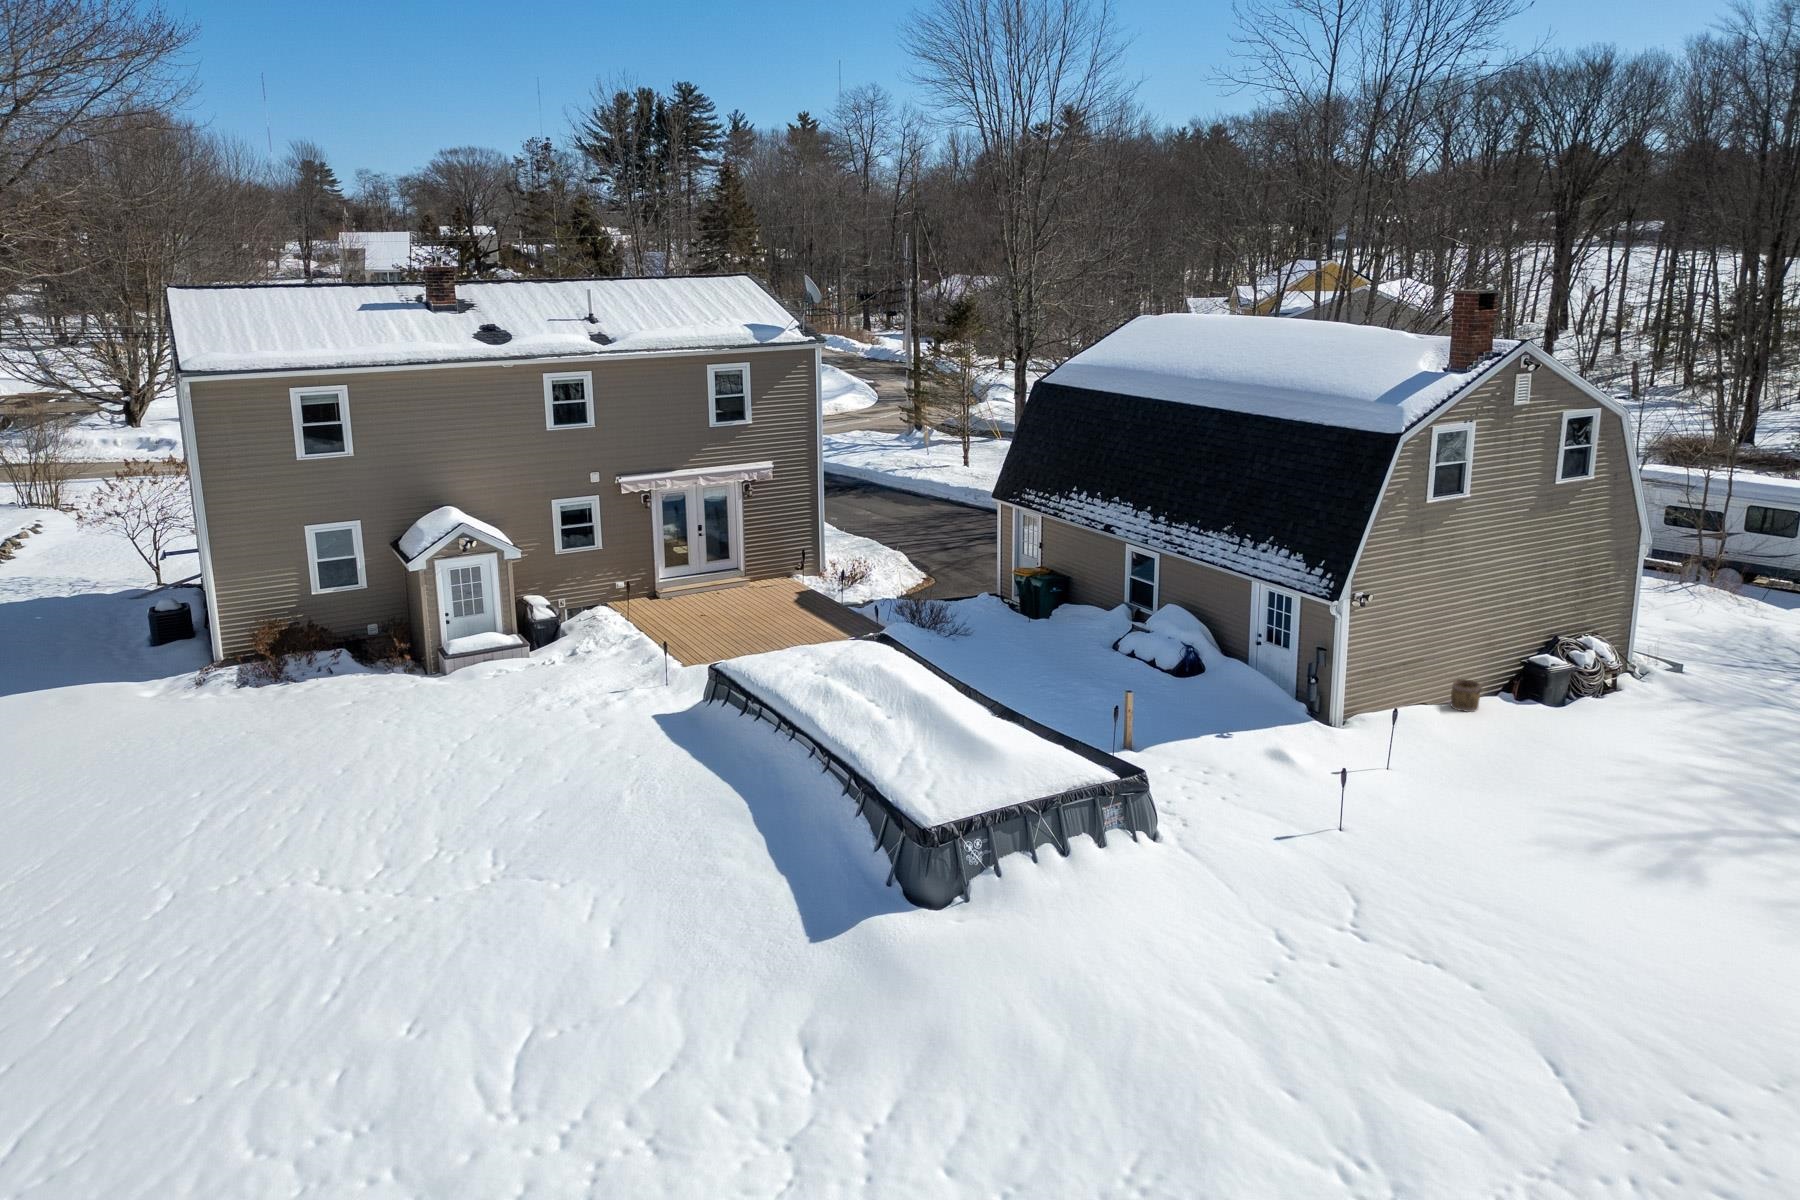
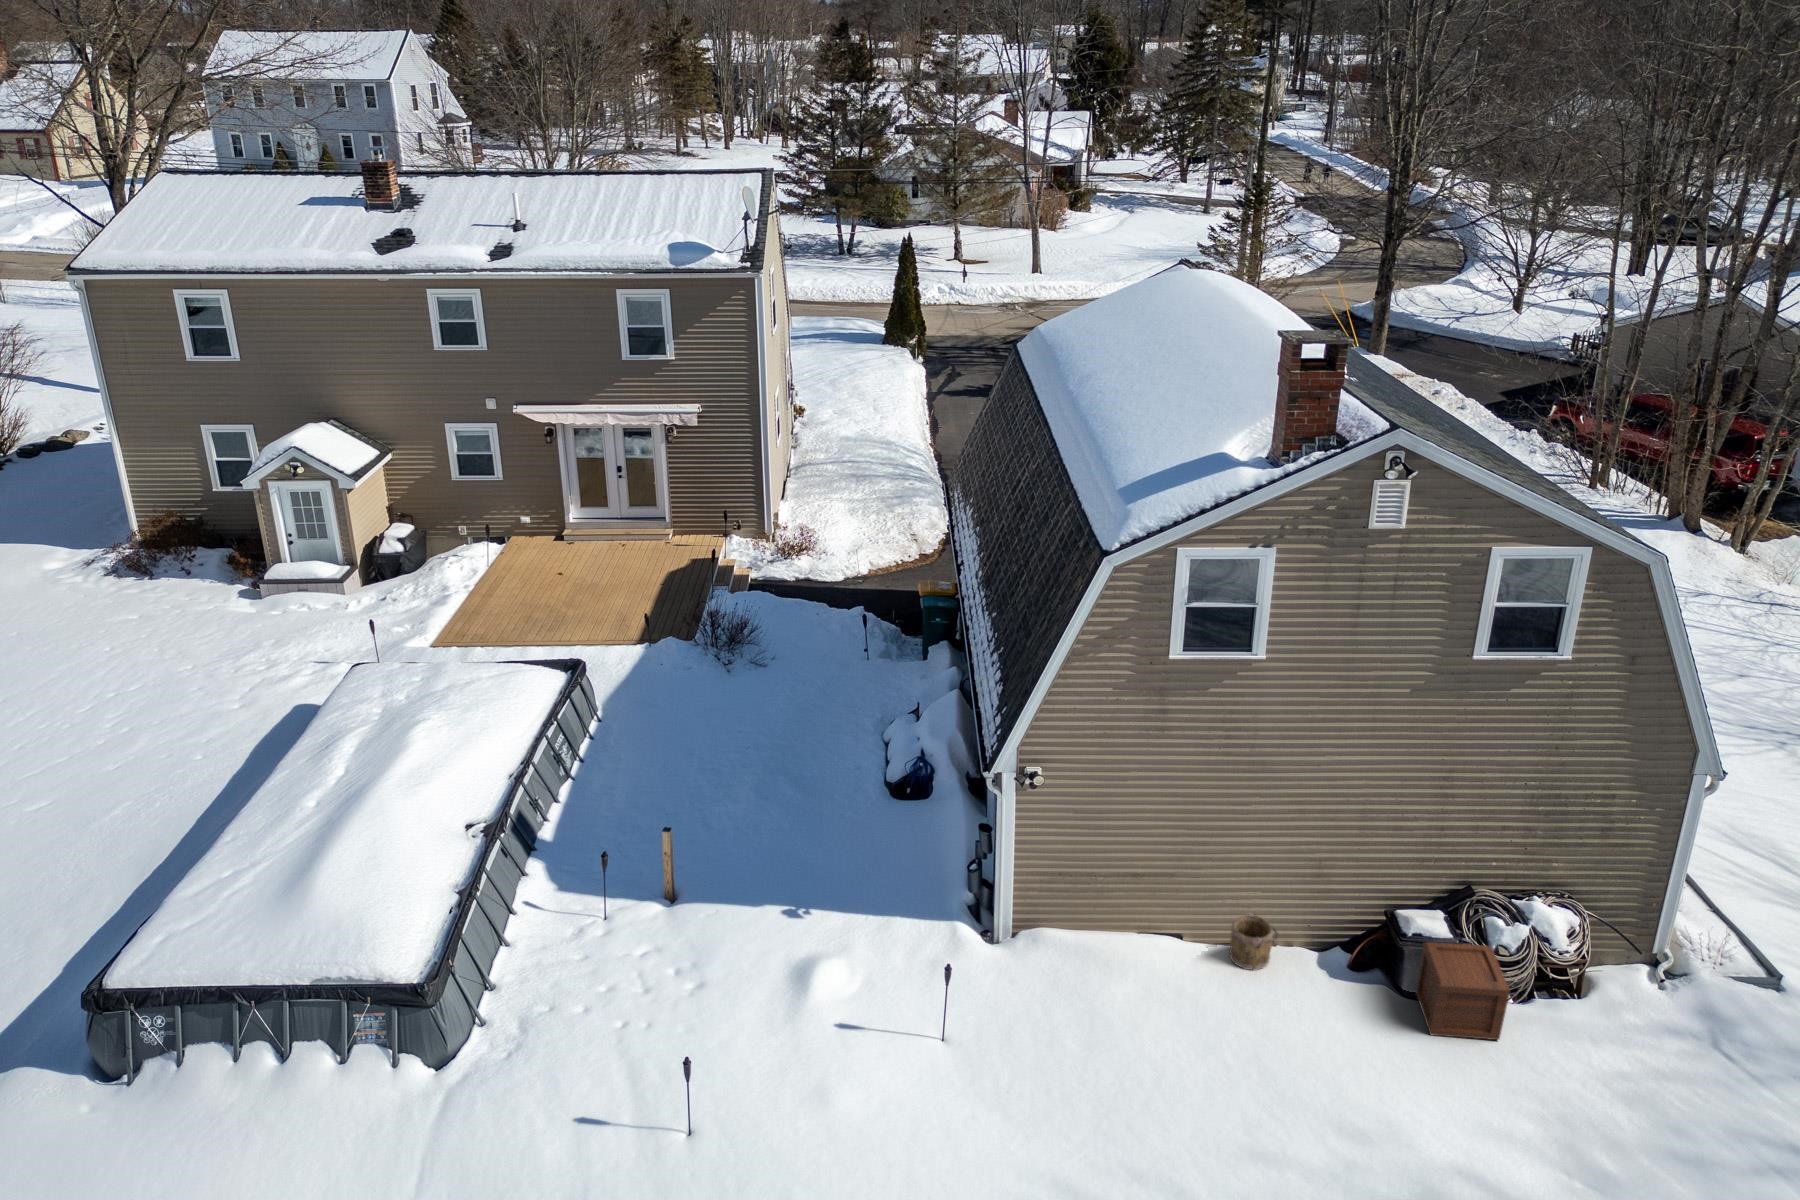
wooden crate: none [1557,659,1627,715] -> present [1416,942,1510,1040]

